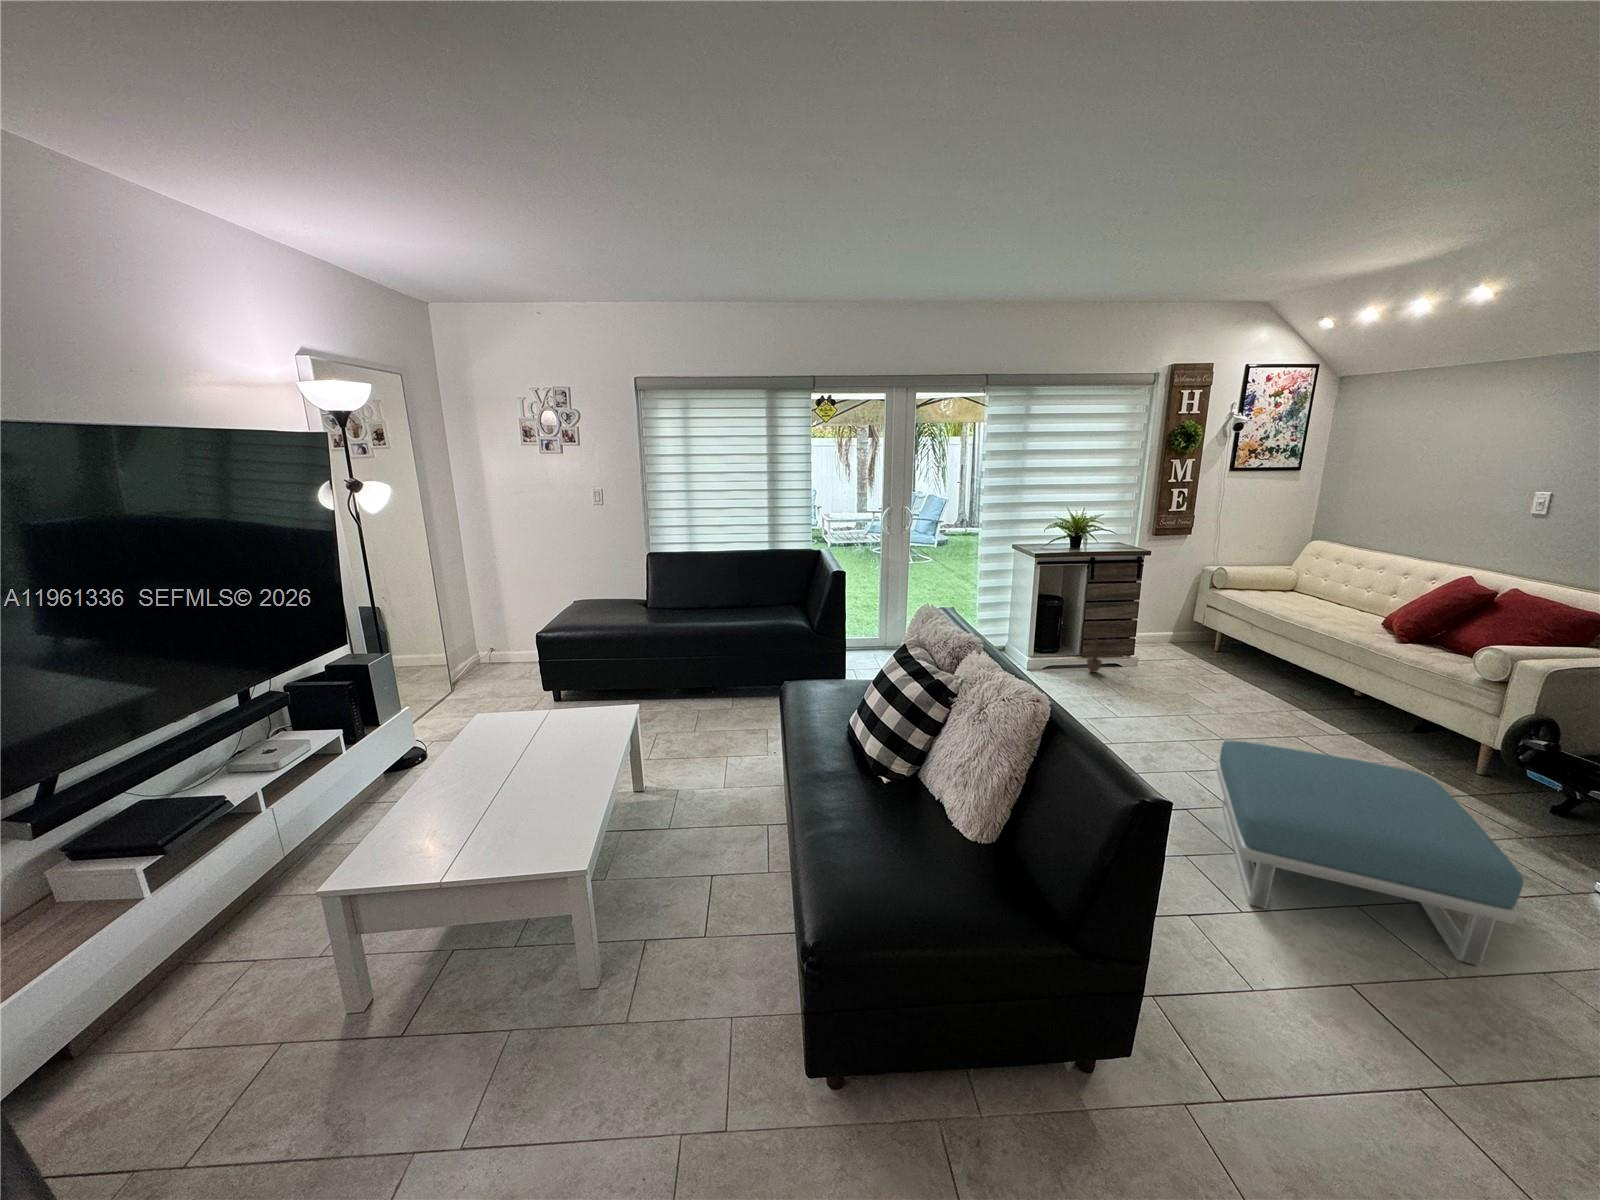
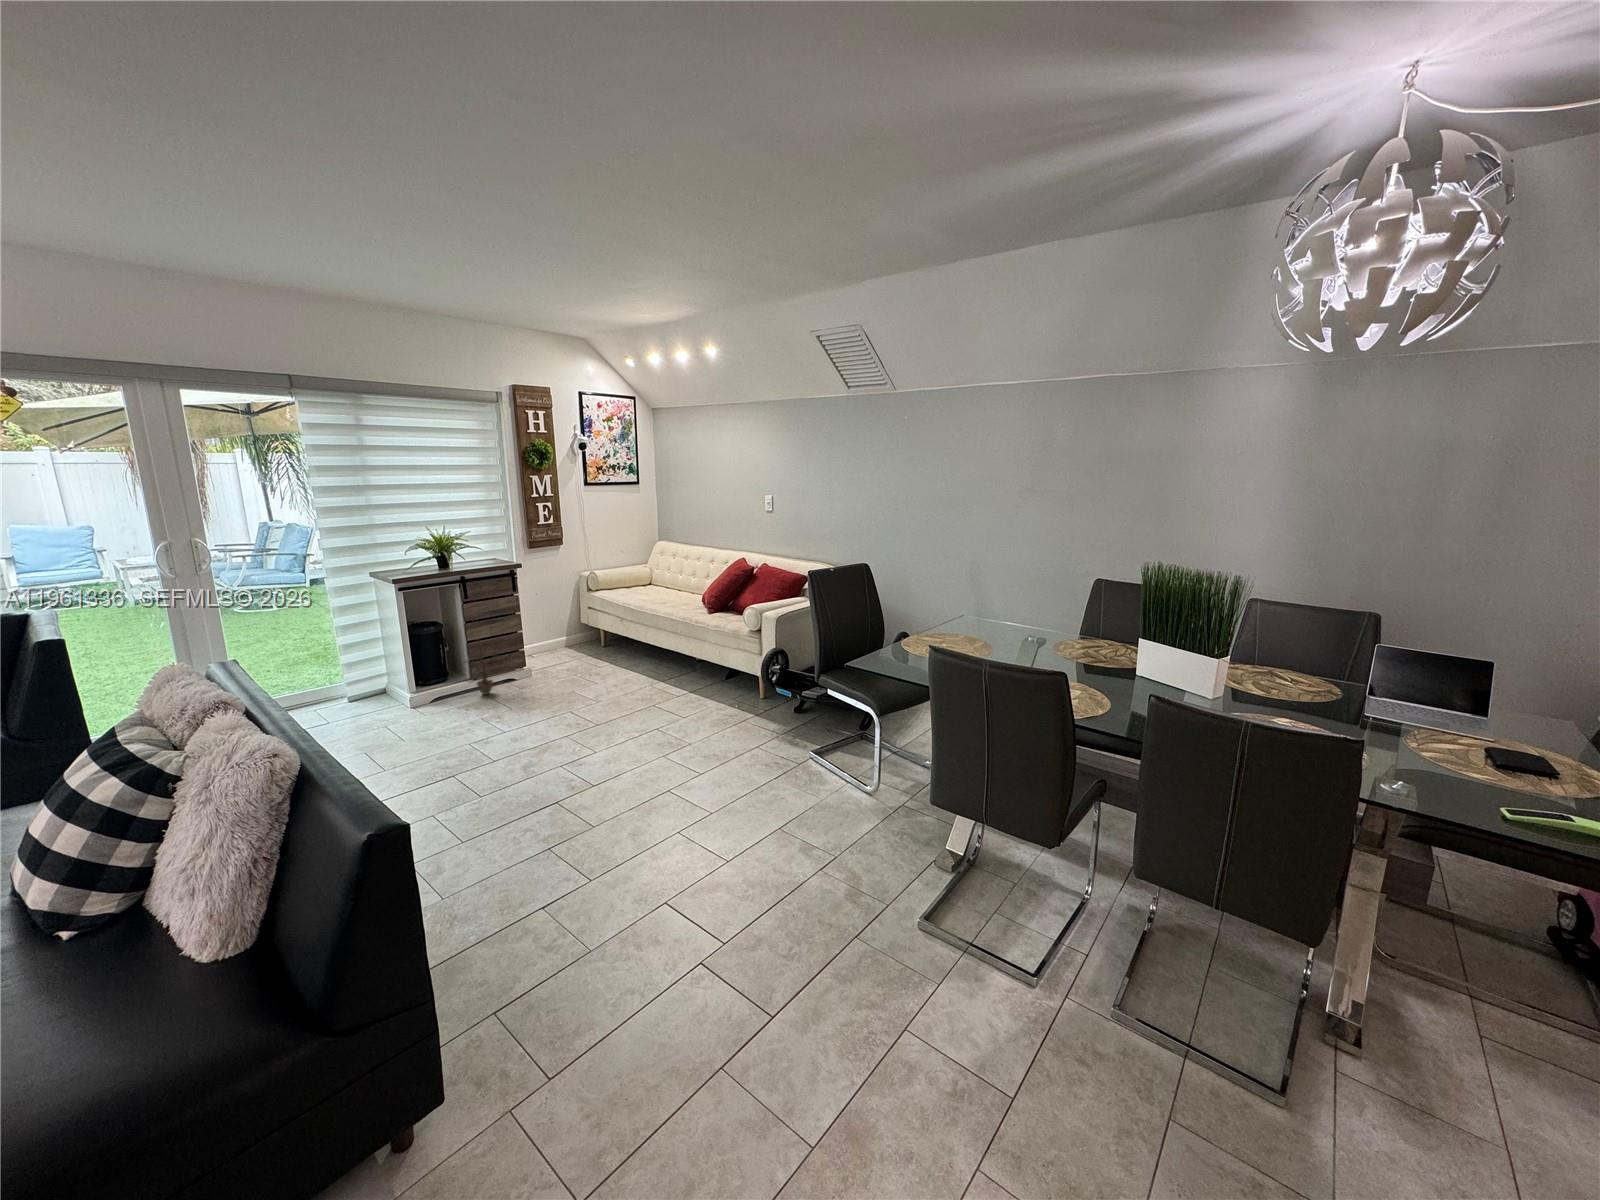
footstool: present [1216,740,1524,966] -> none [574,710,753,869]

